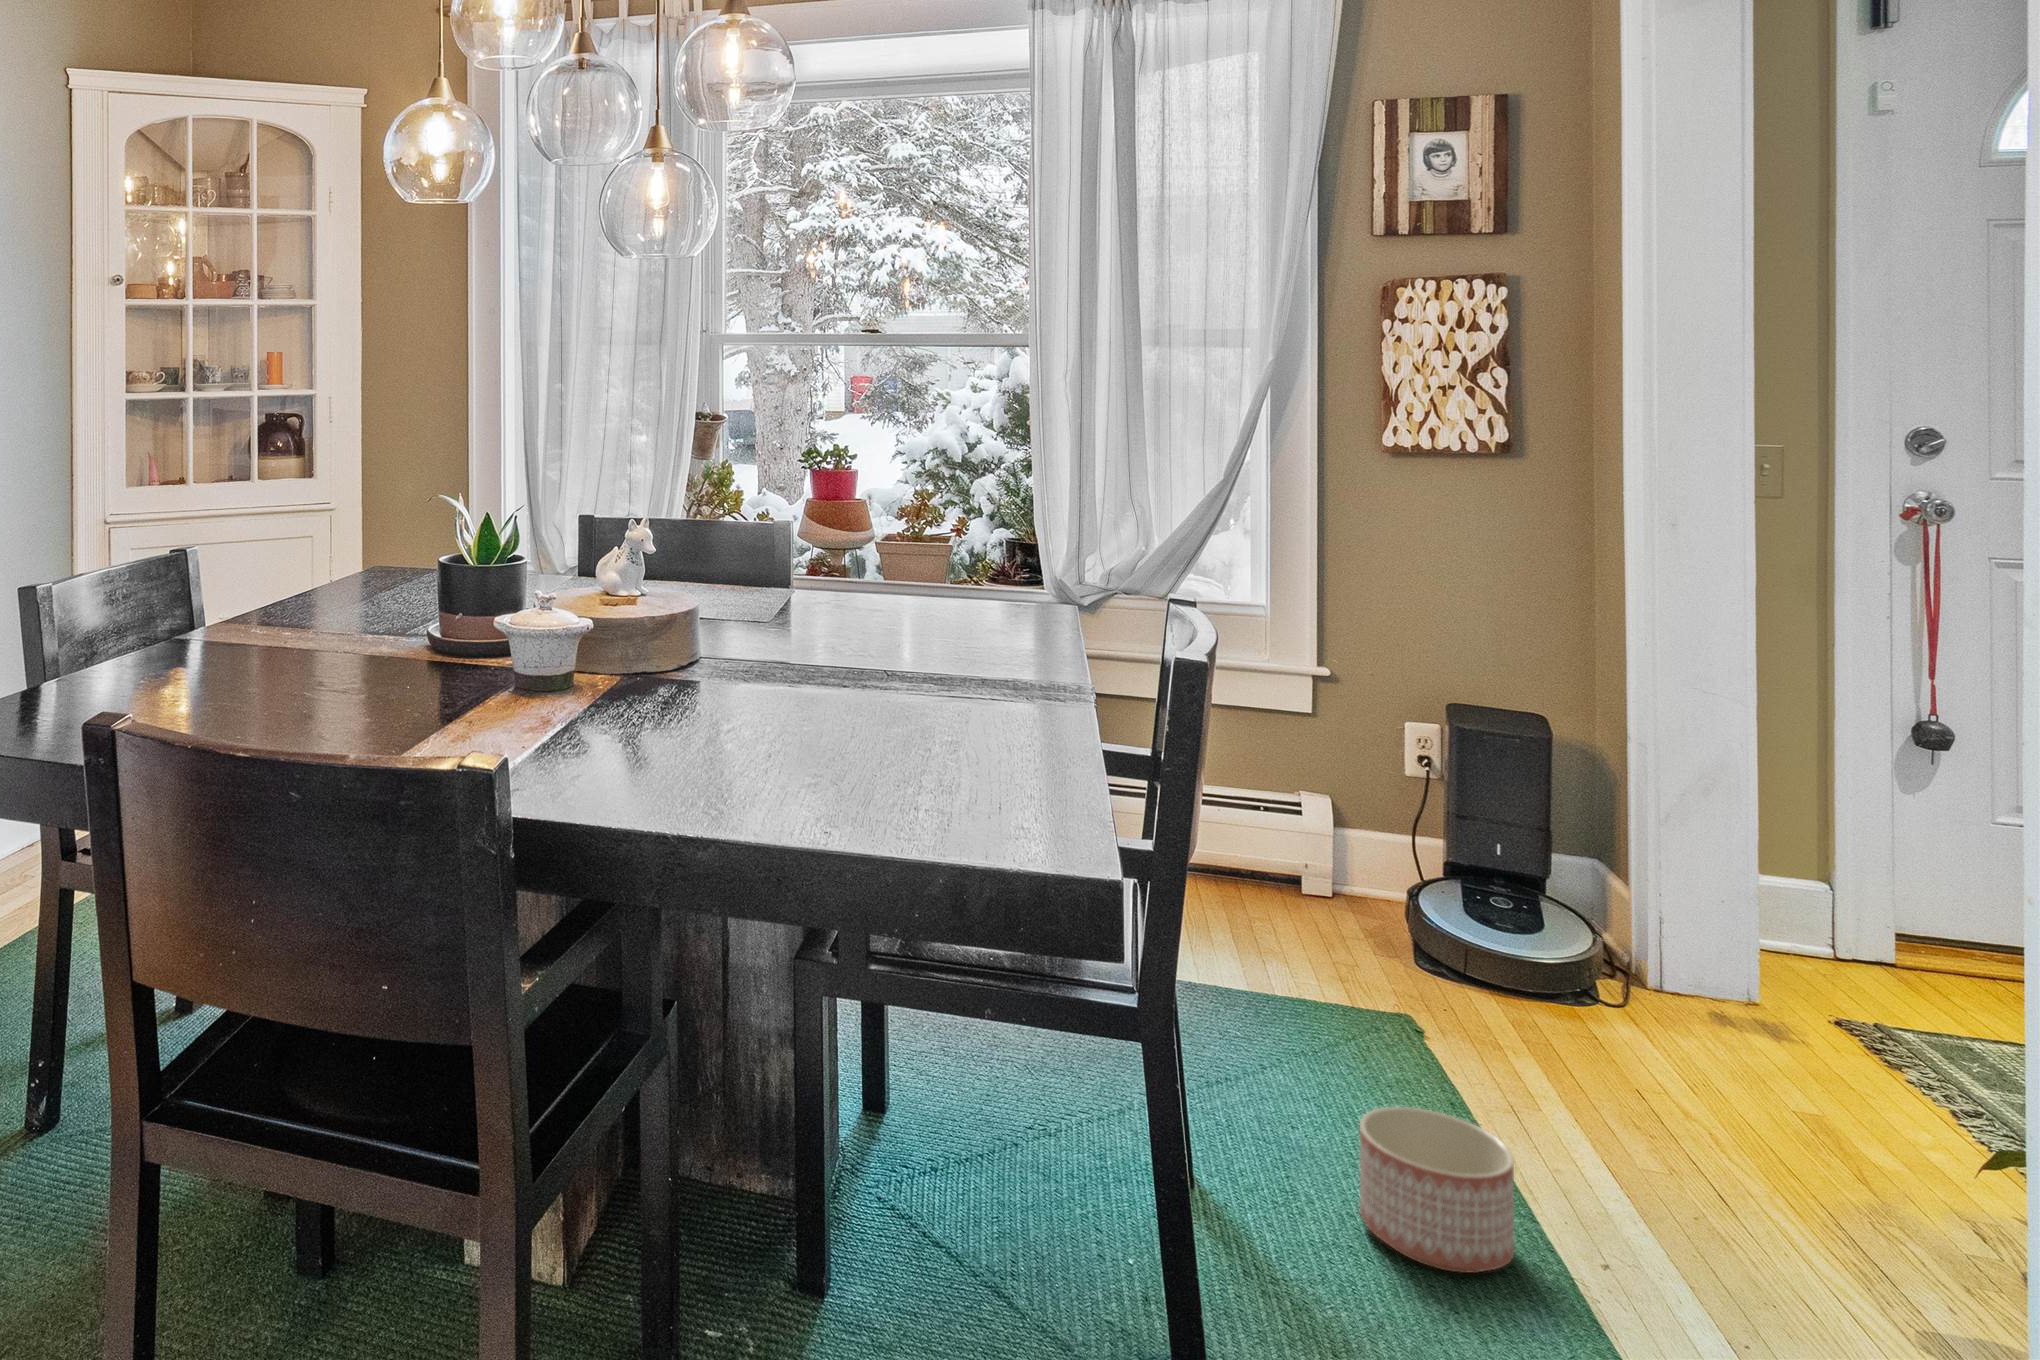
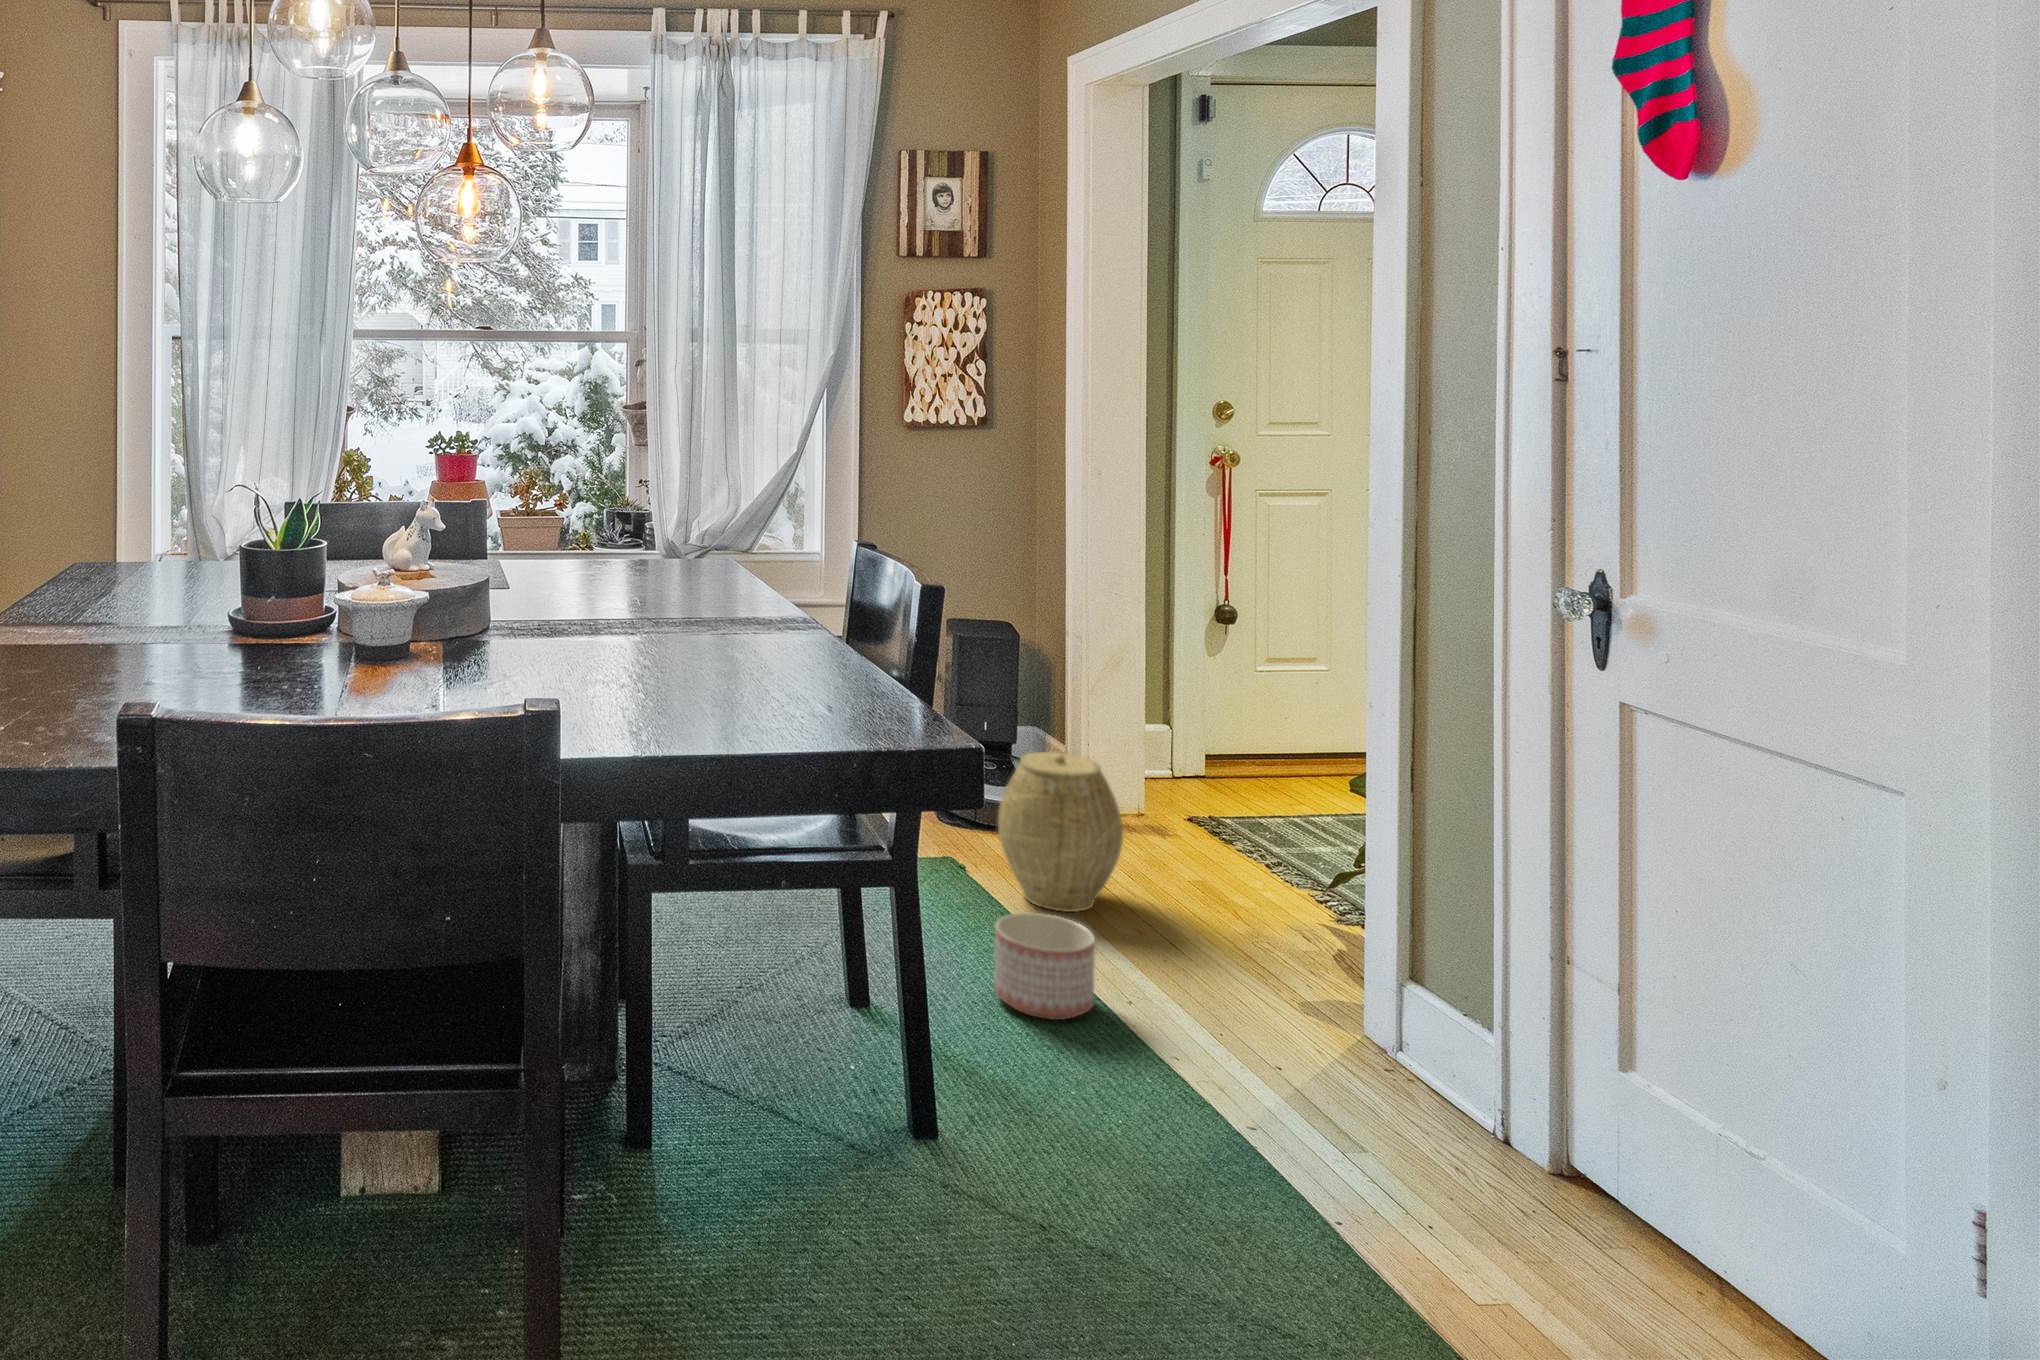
woven basket: none [1447,891,1645,1123] -> present [998,752,1123,912]

